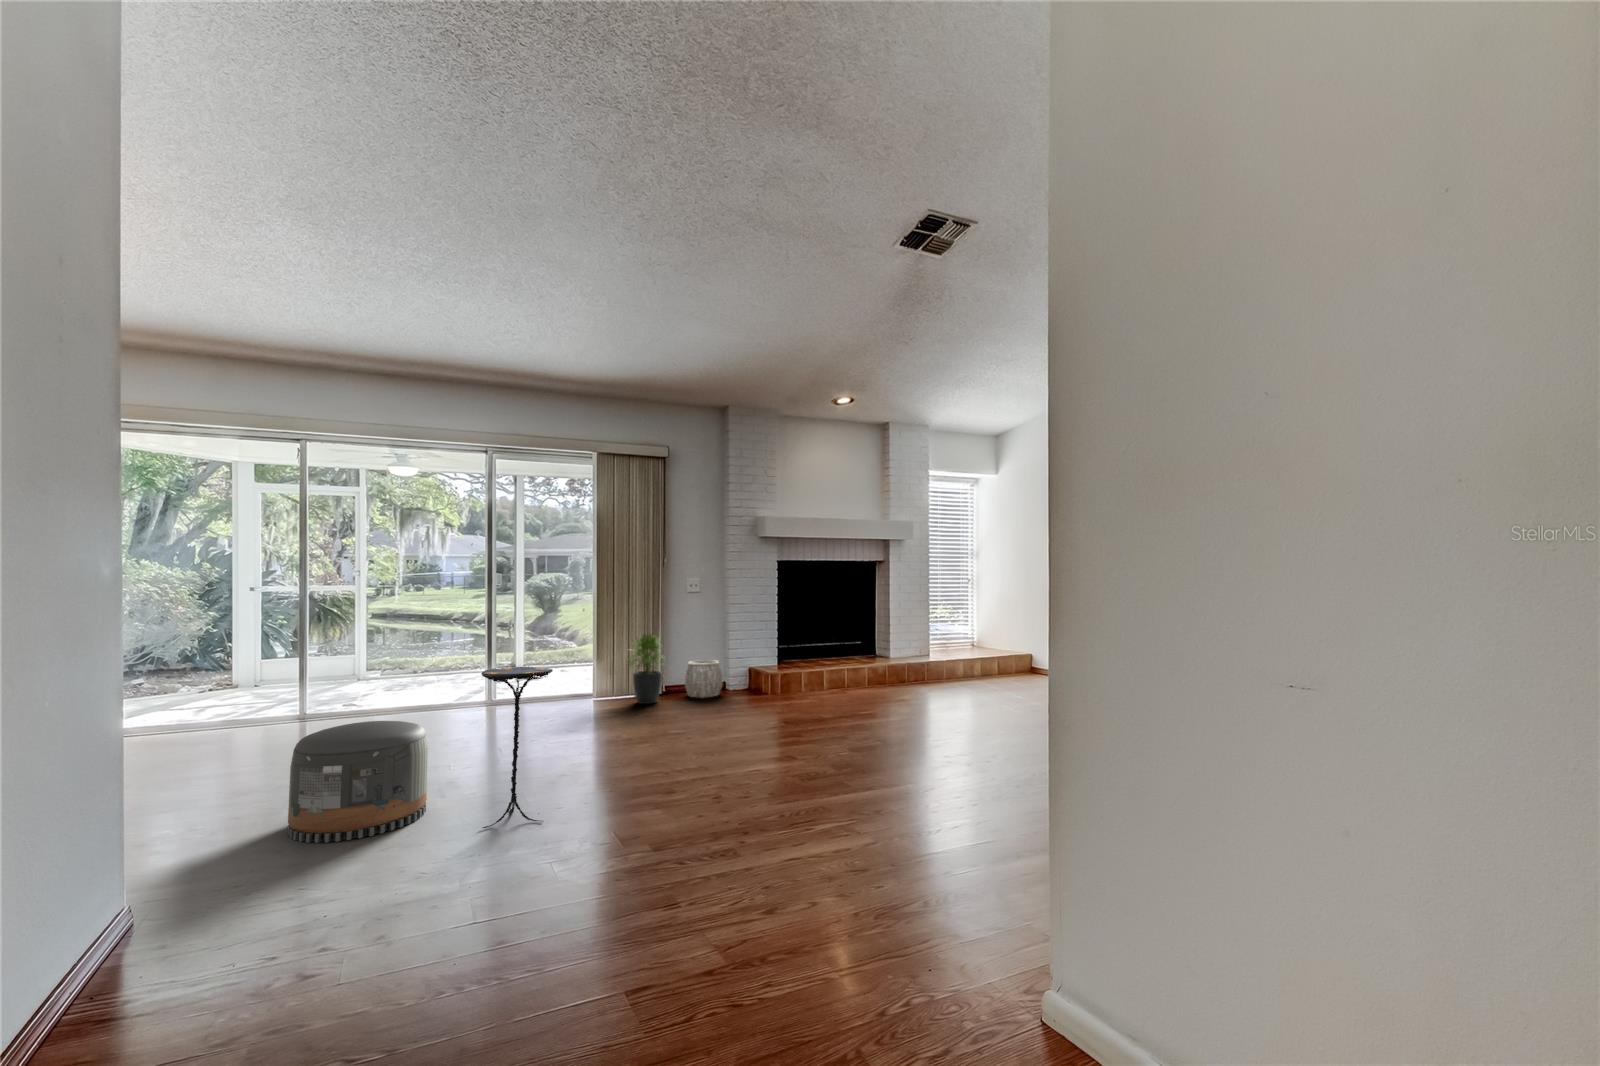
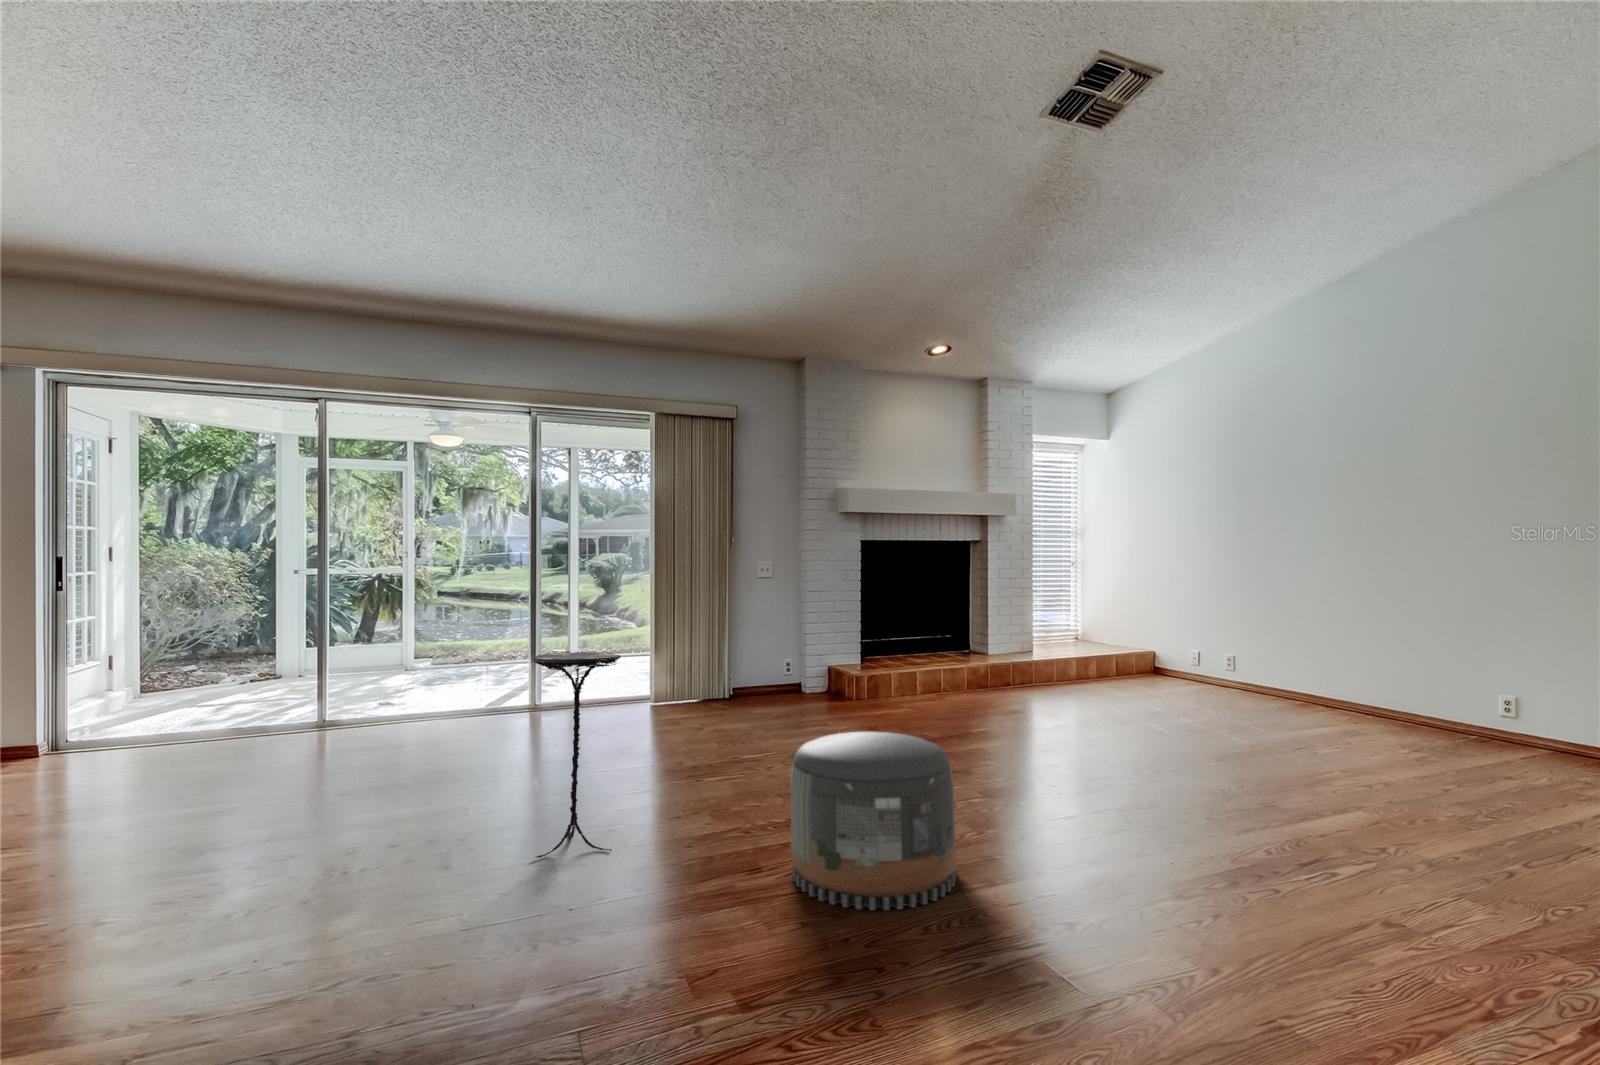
potted plant: present [628,633,665,704] -> none [688,622,737,705]
woven basket: present [684,660,723,697] -> none [755,656,800,699]
pouf: present [288,721,428,843] -> present [791,732,956,910]

